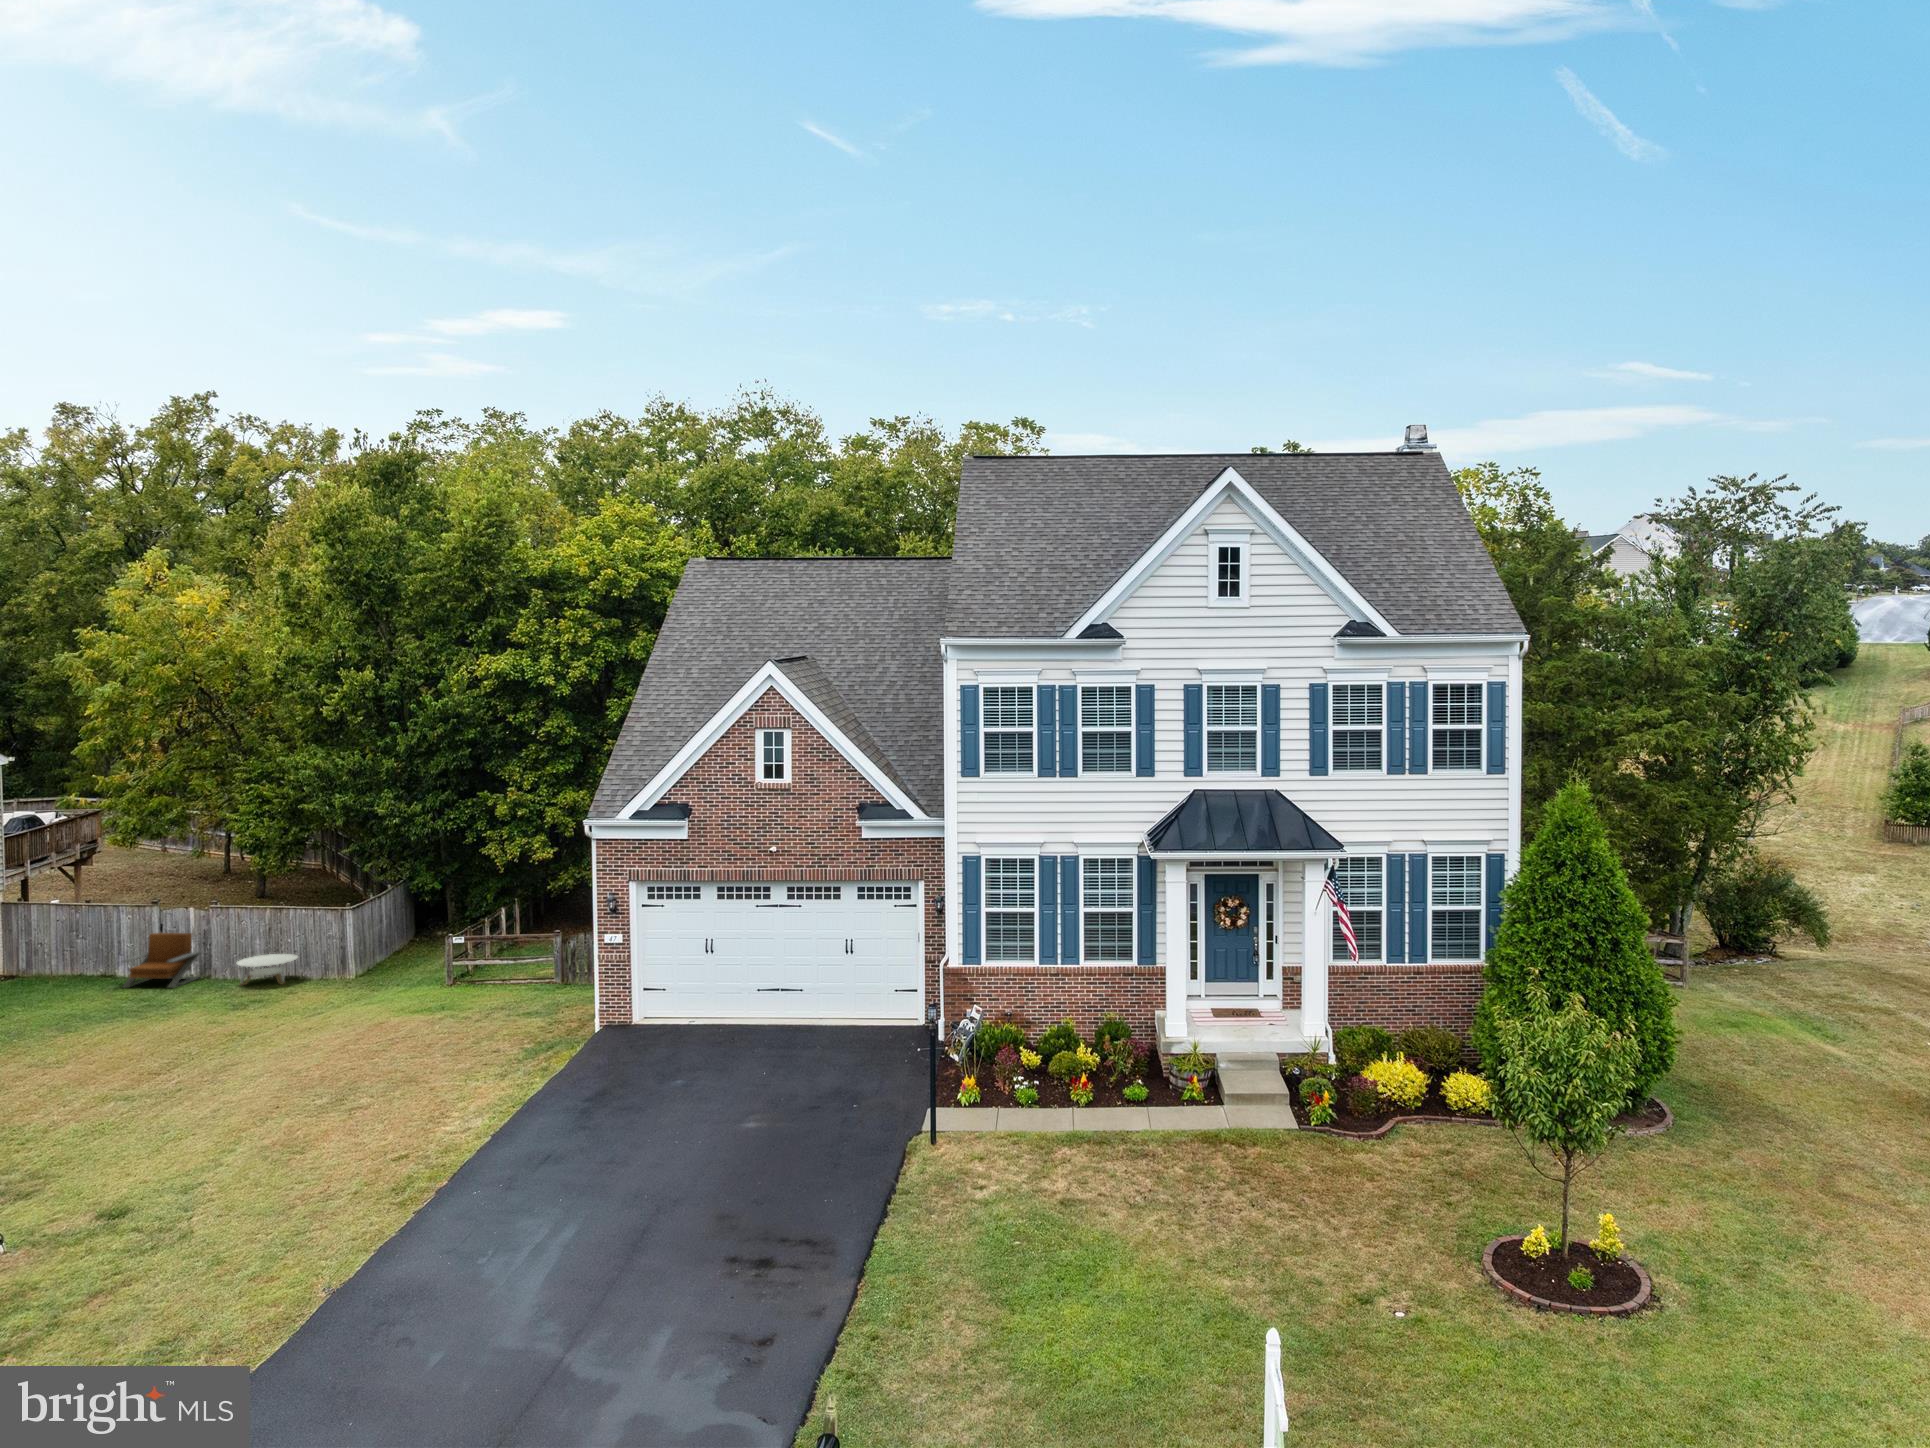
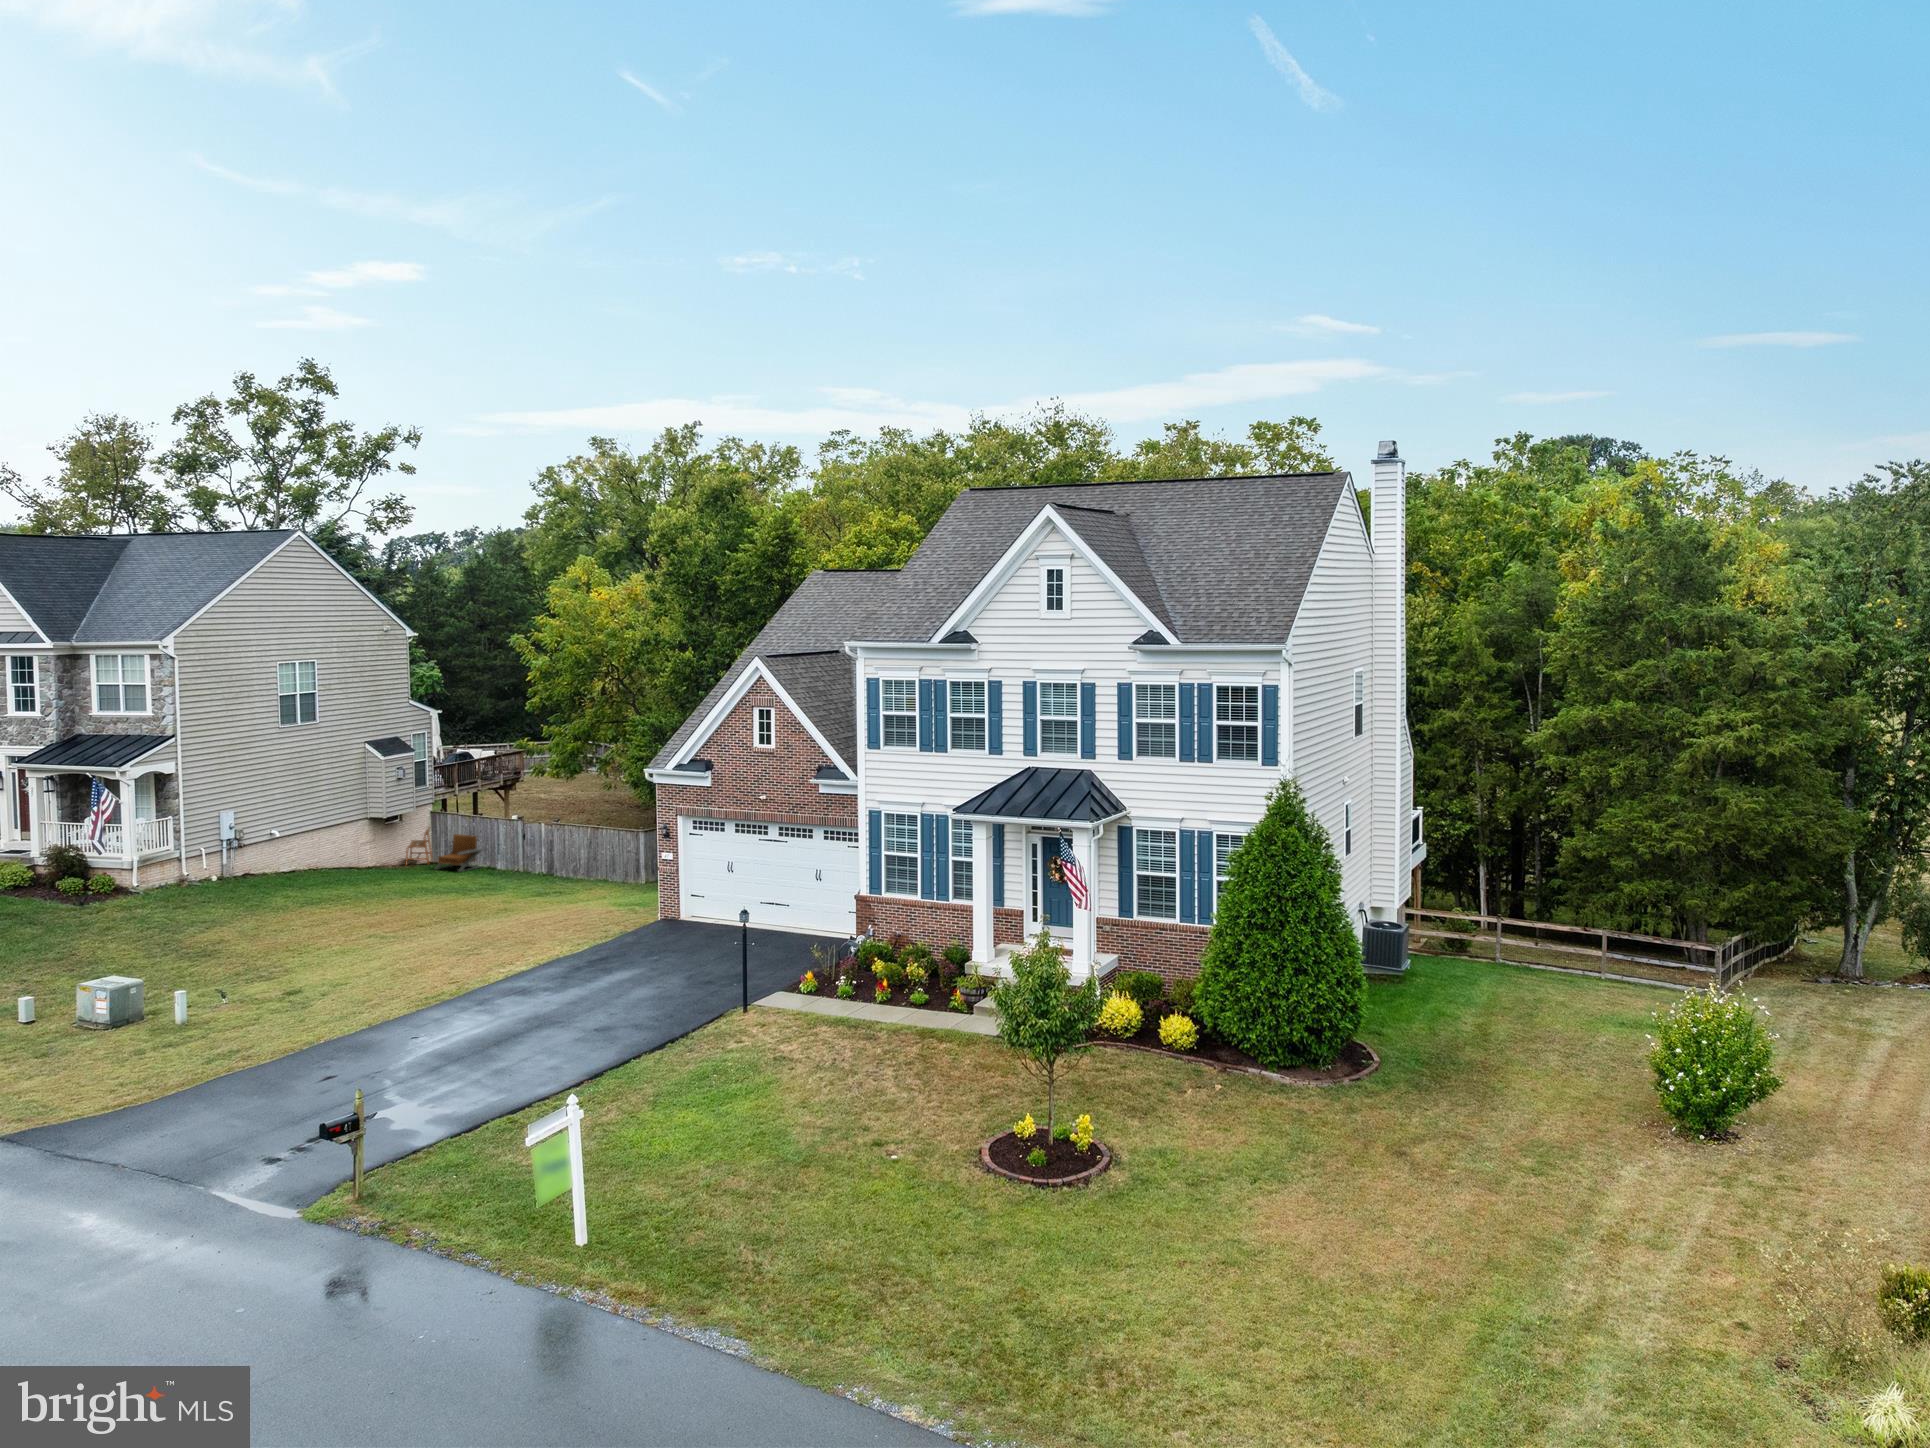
bench: none [59,924,103,987] -> present [406,827,433,864]
round table: present [237,954,298,985] -> none [495,854,536,876]

